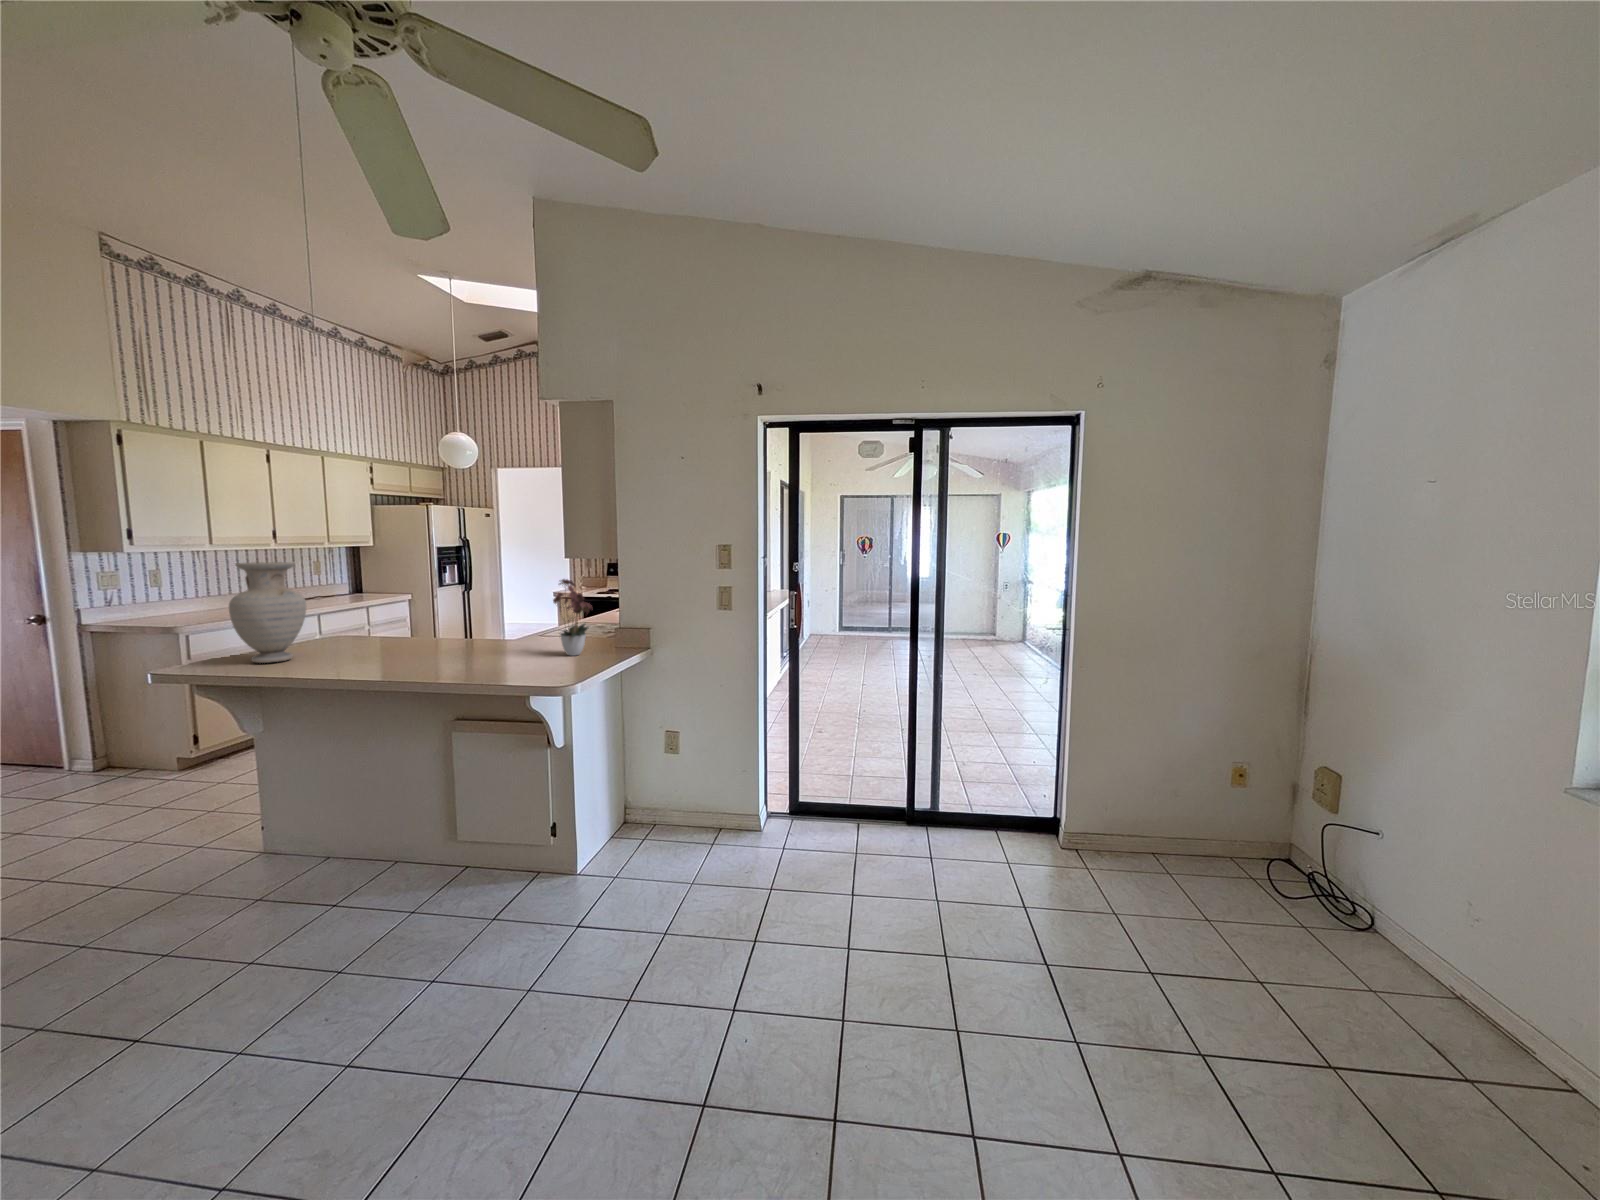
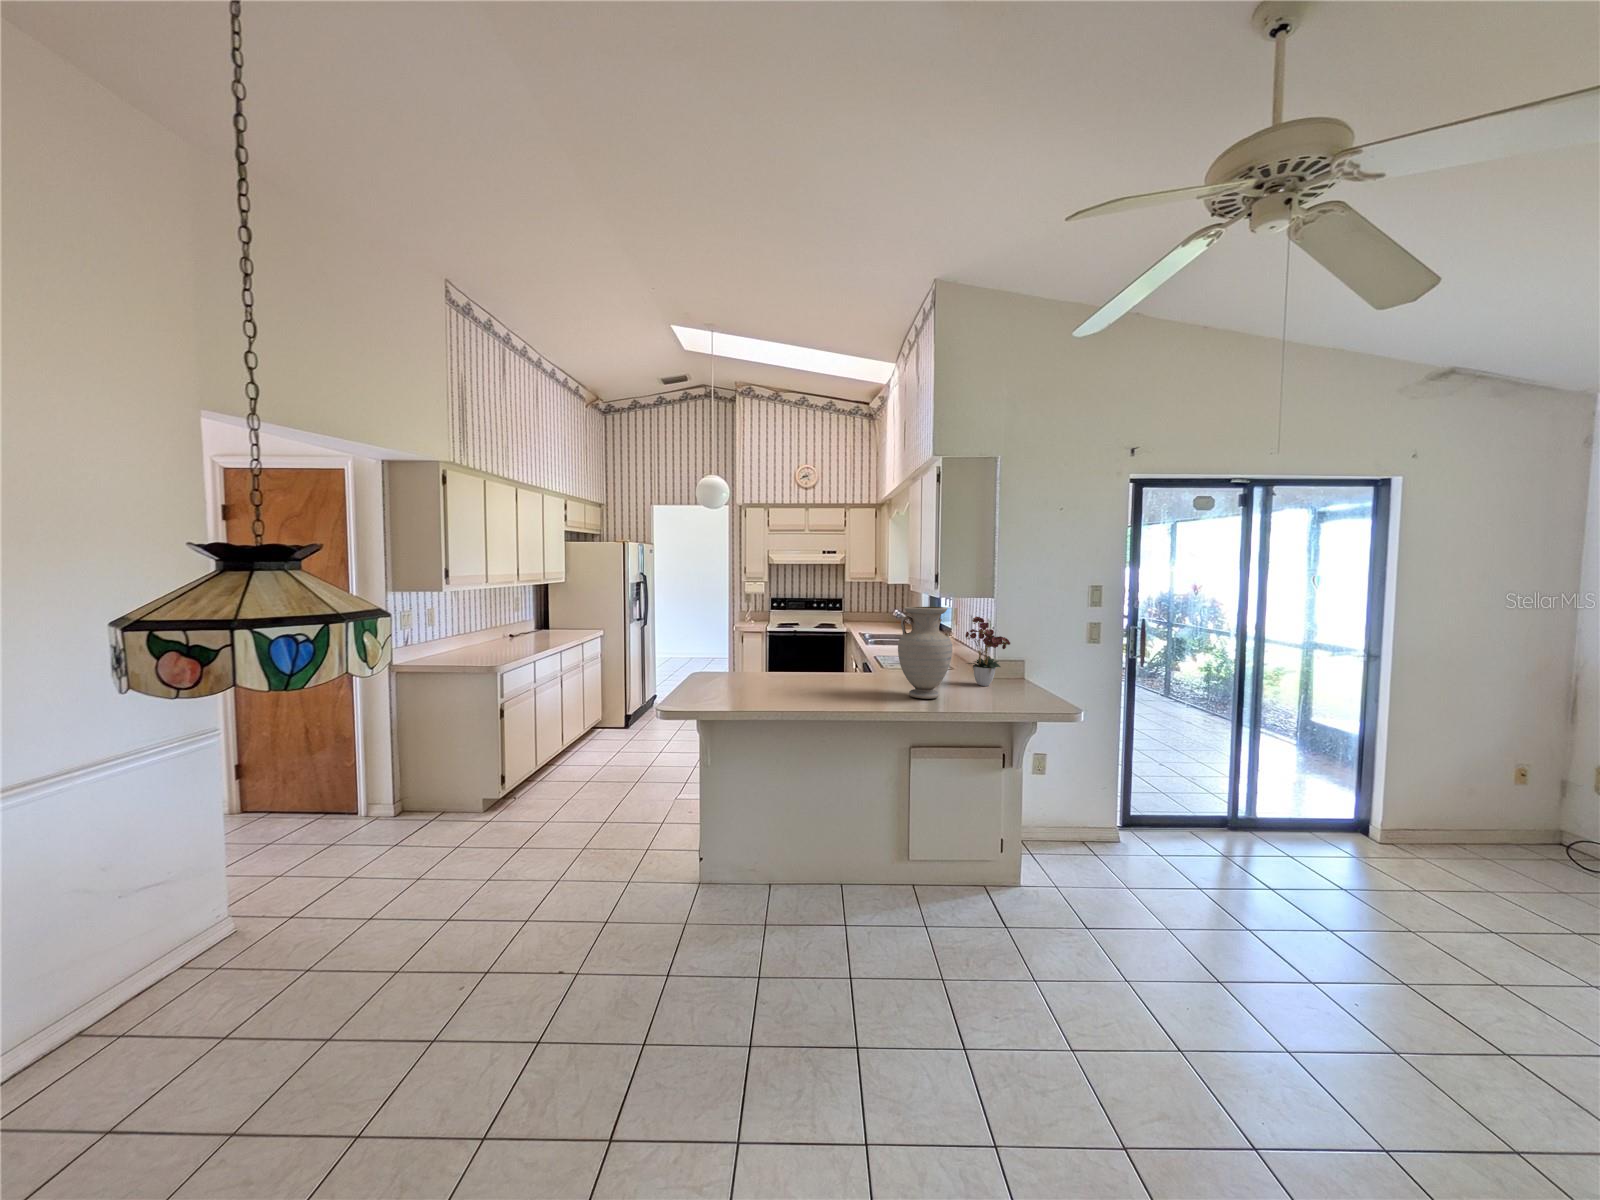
vase: present [229,562,306,663] -> present [898,607,952,699]

